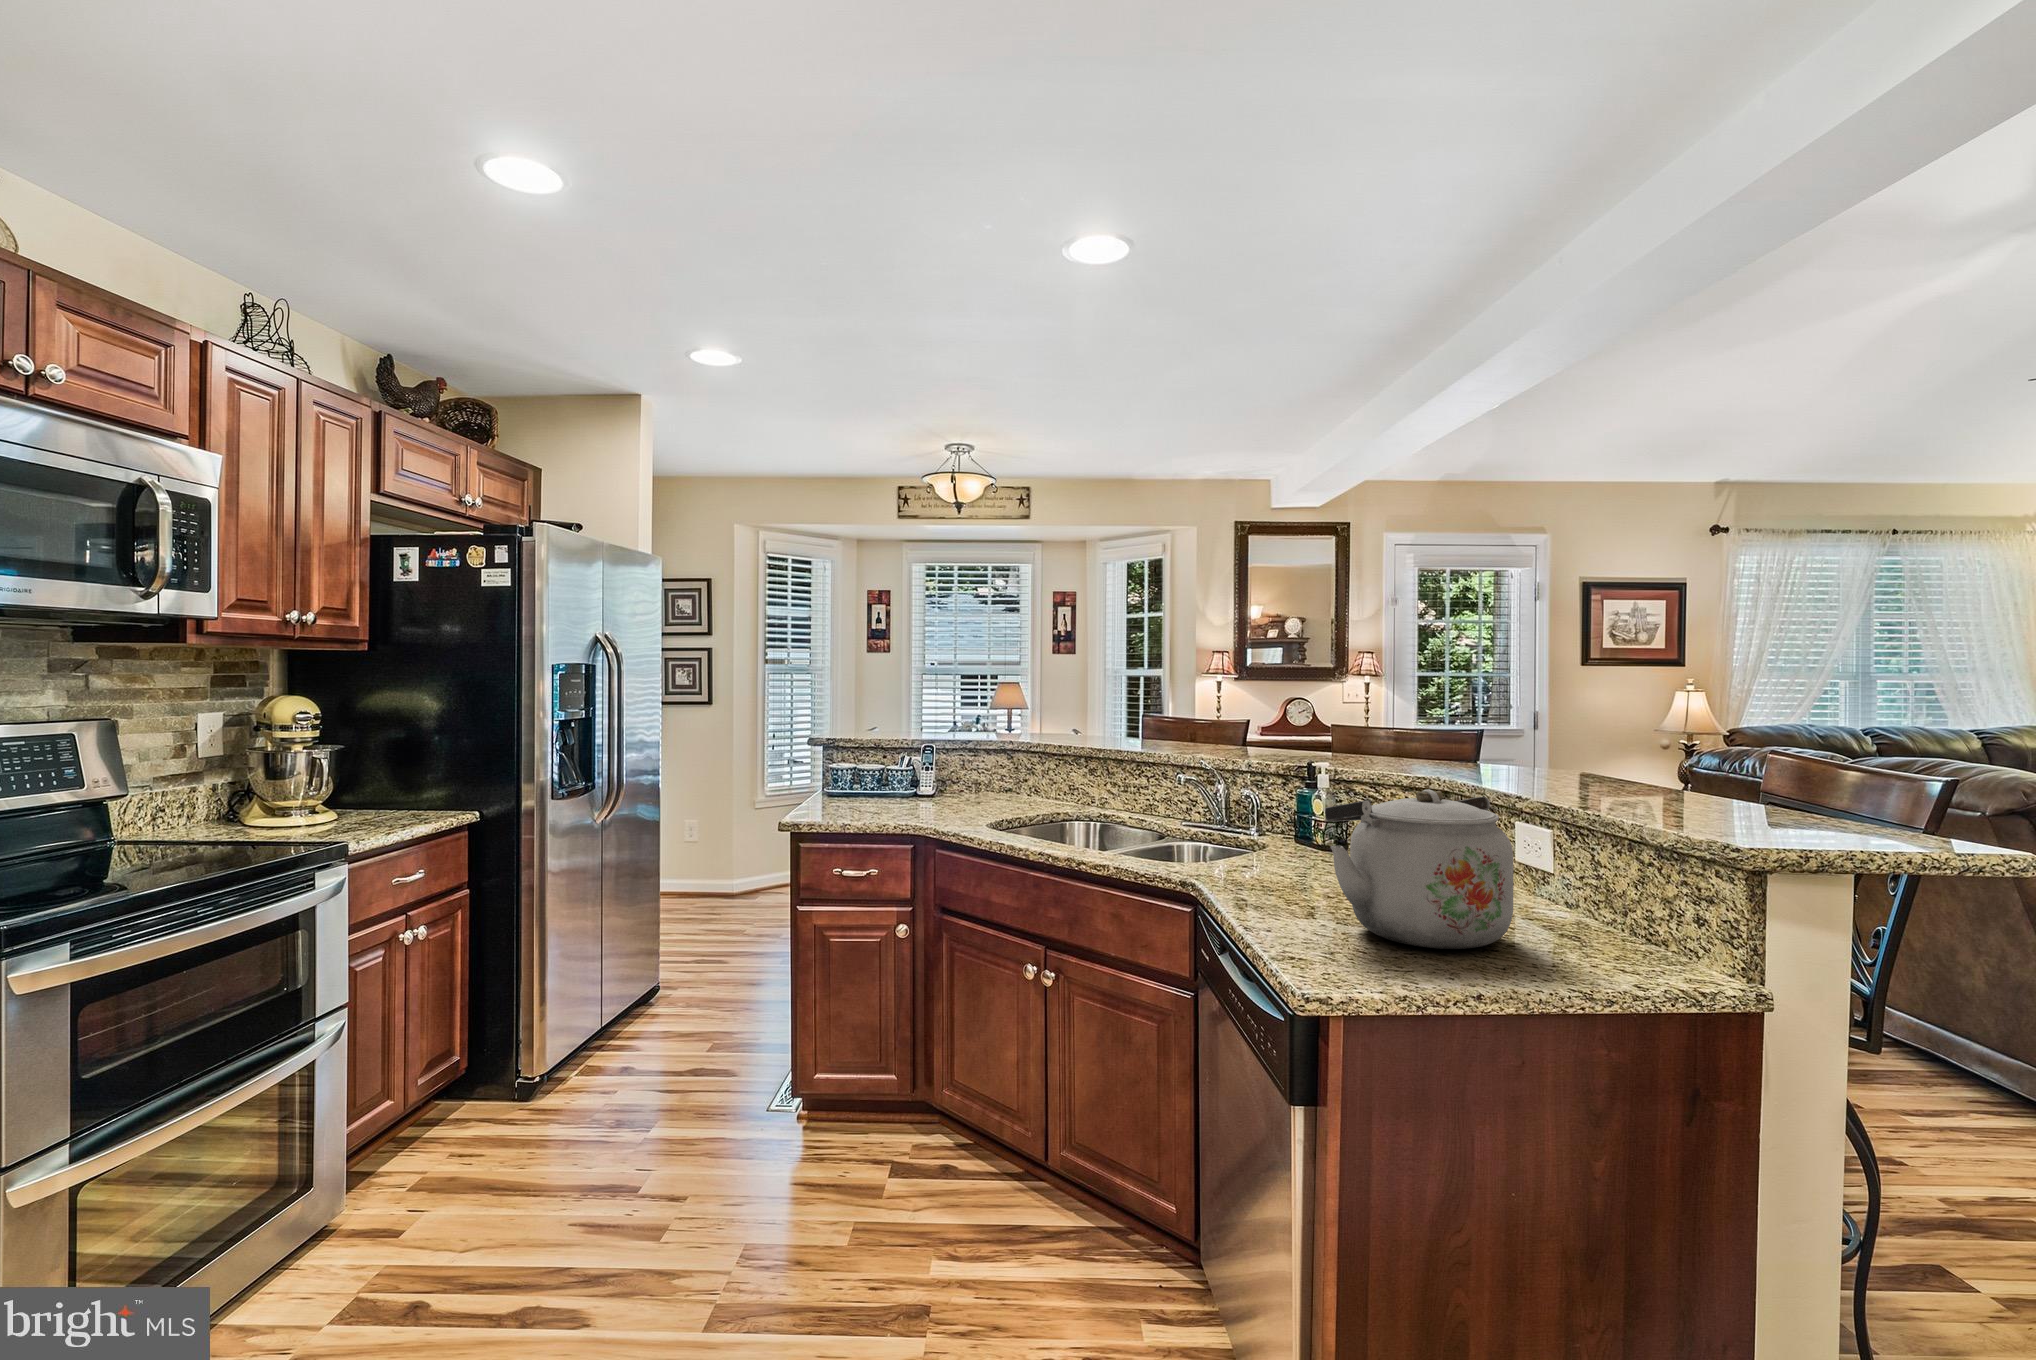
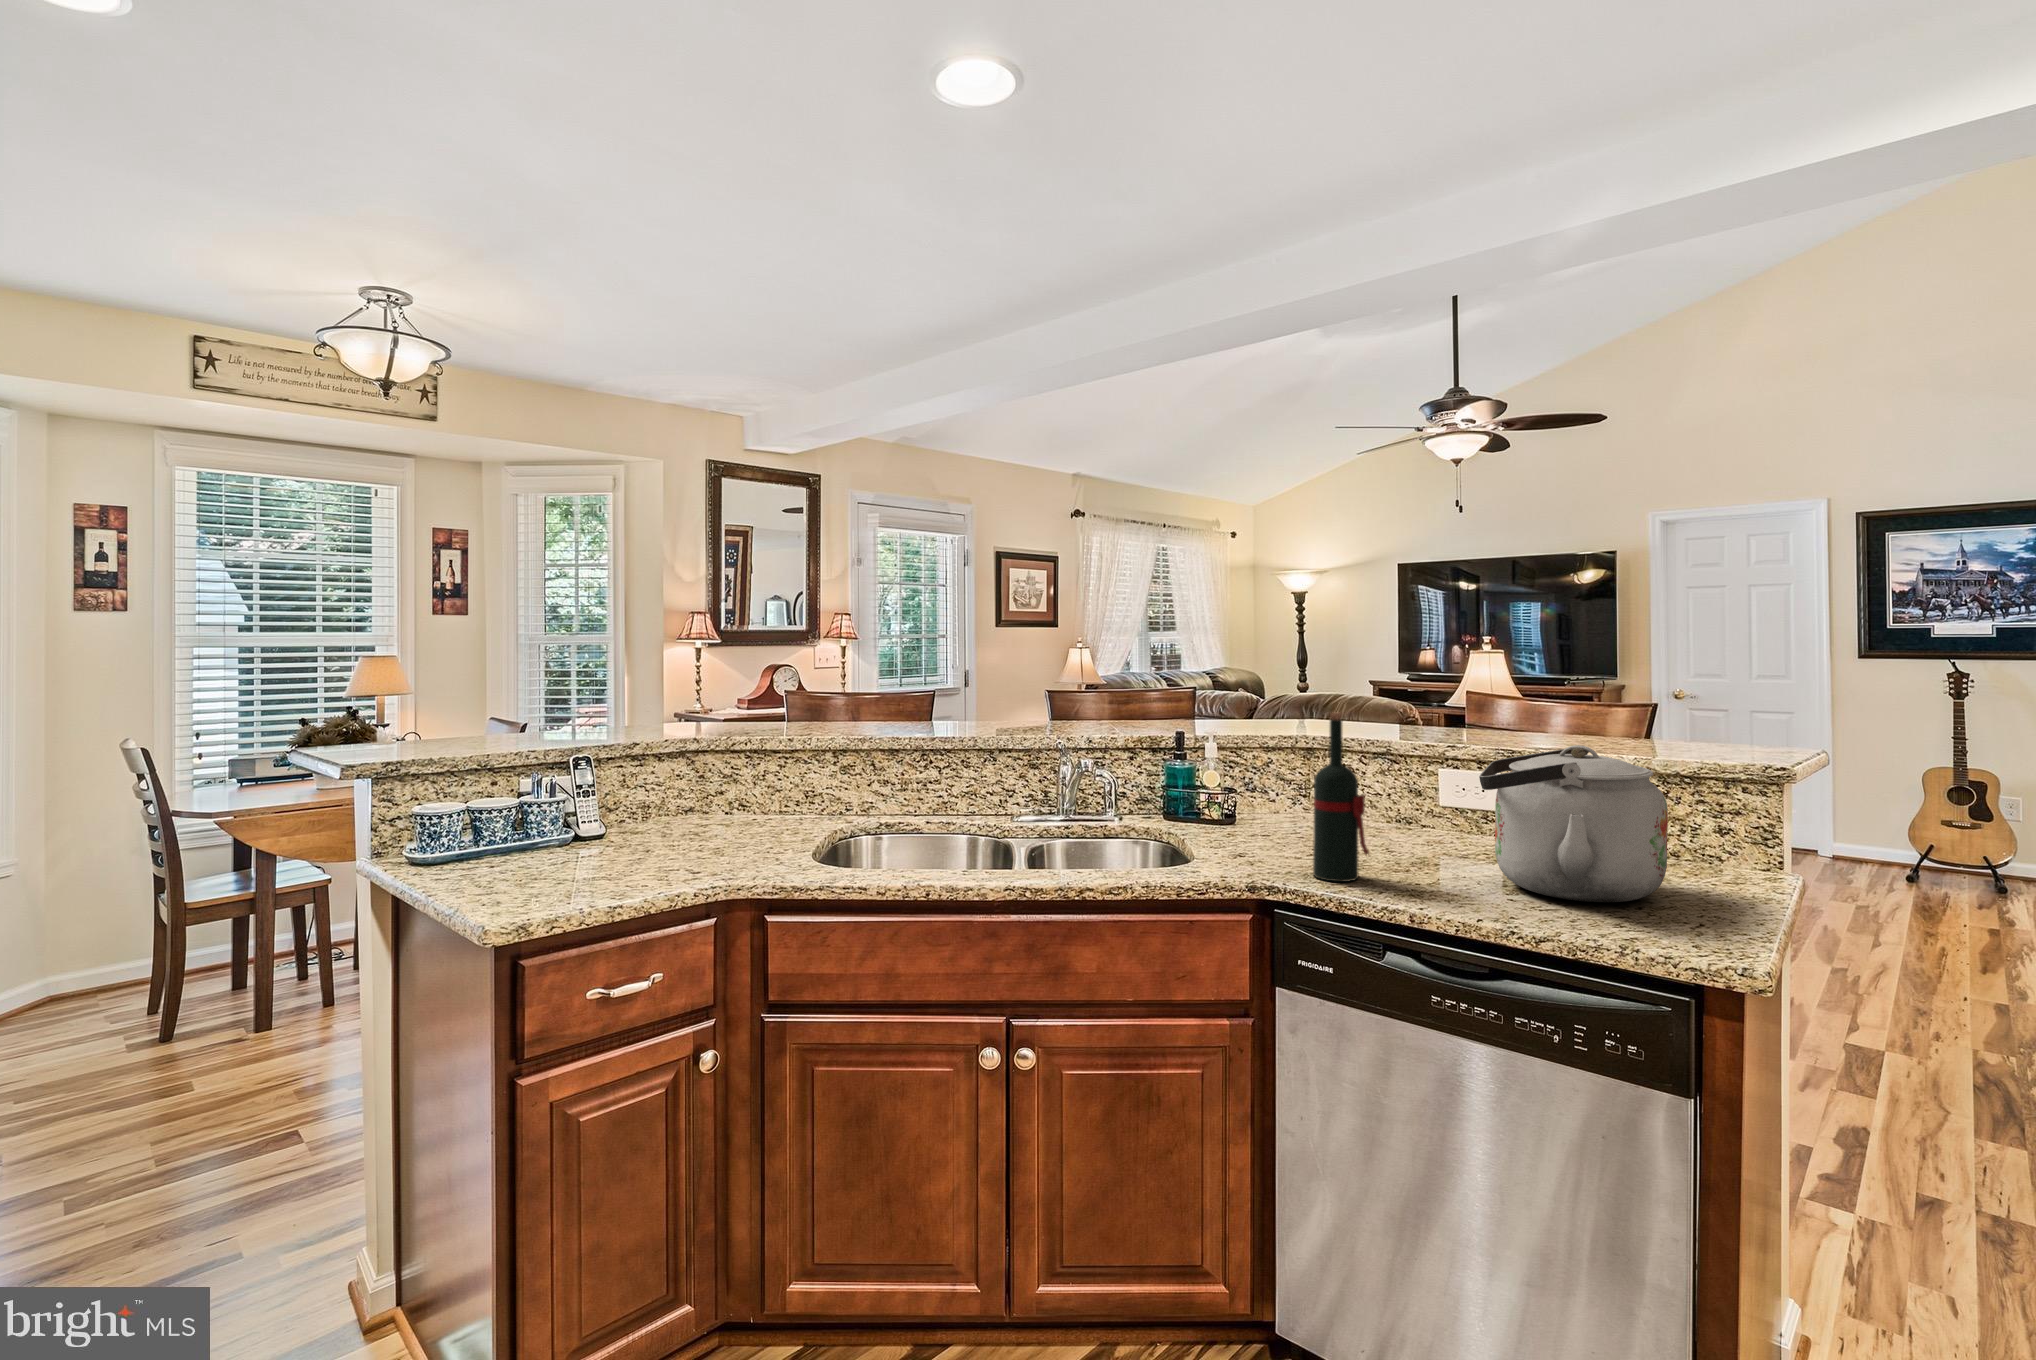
wine bottle: none [1246,744,1285,893] -> present [1313,713,1369,882]

